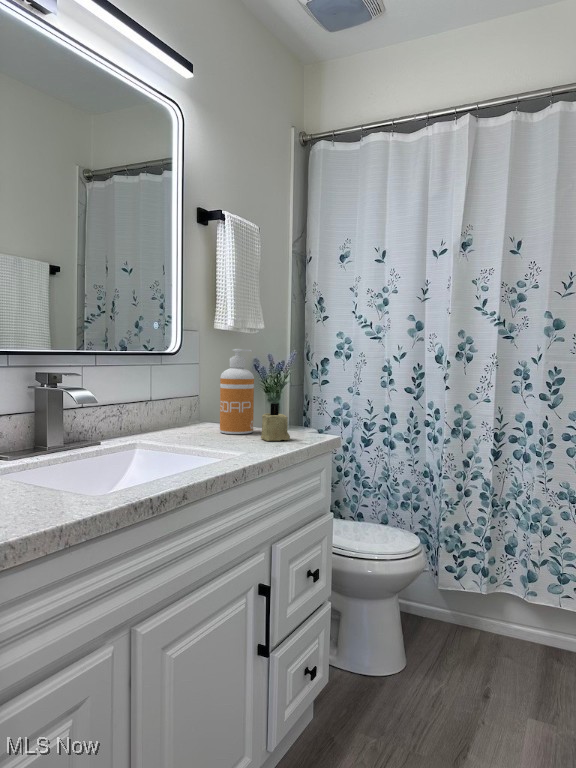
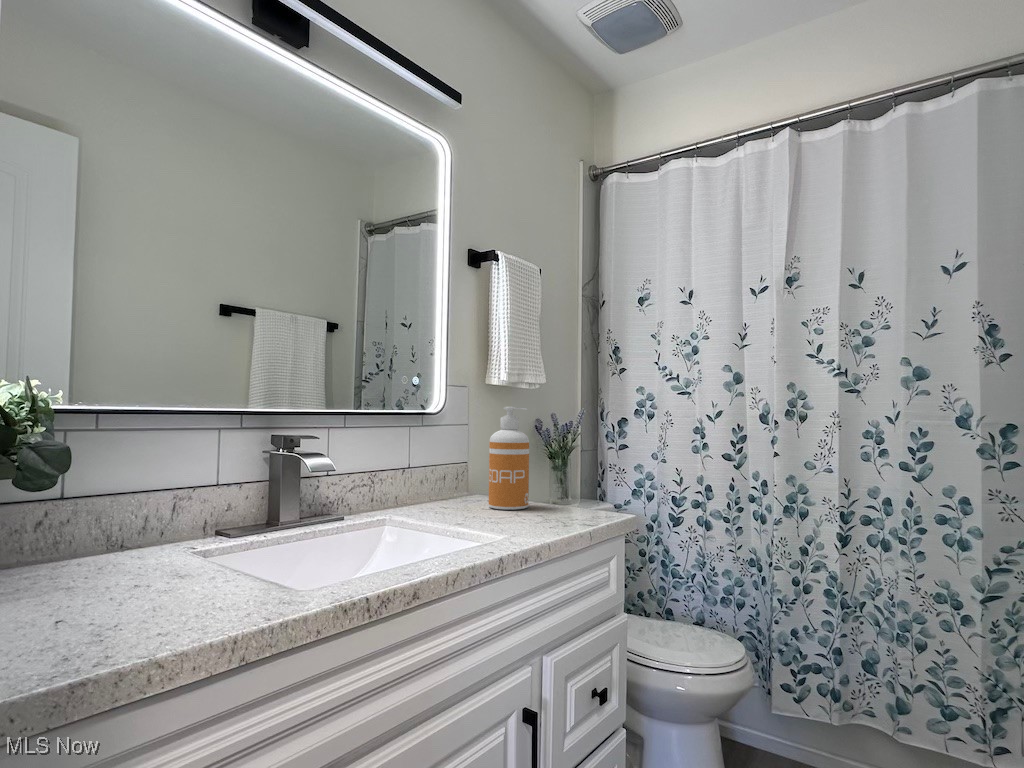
candle: present [261,403,290,441] -> none [535,472,571,519]

